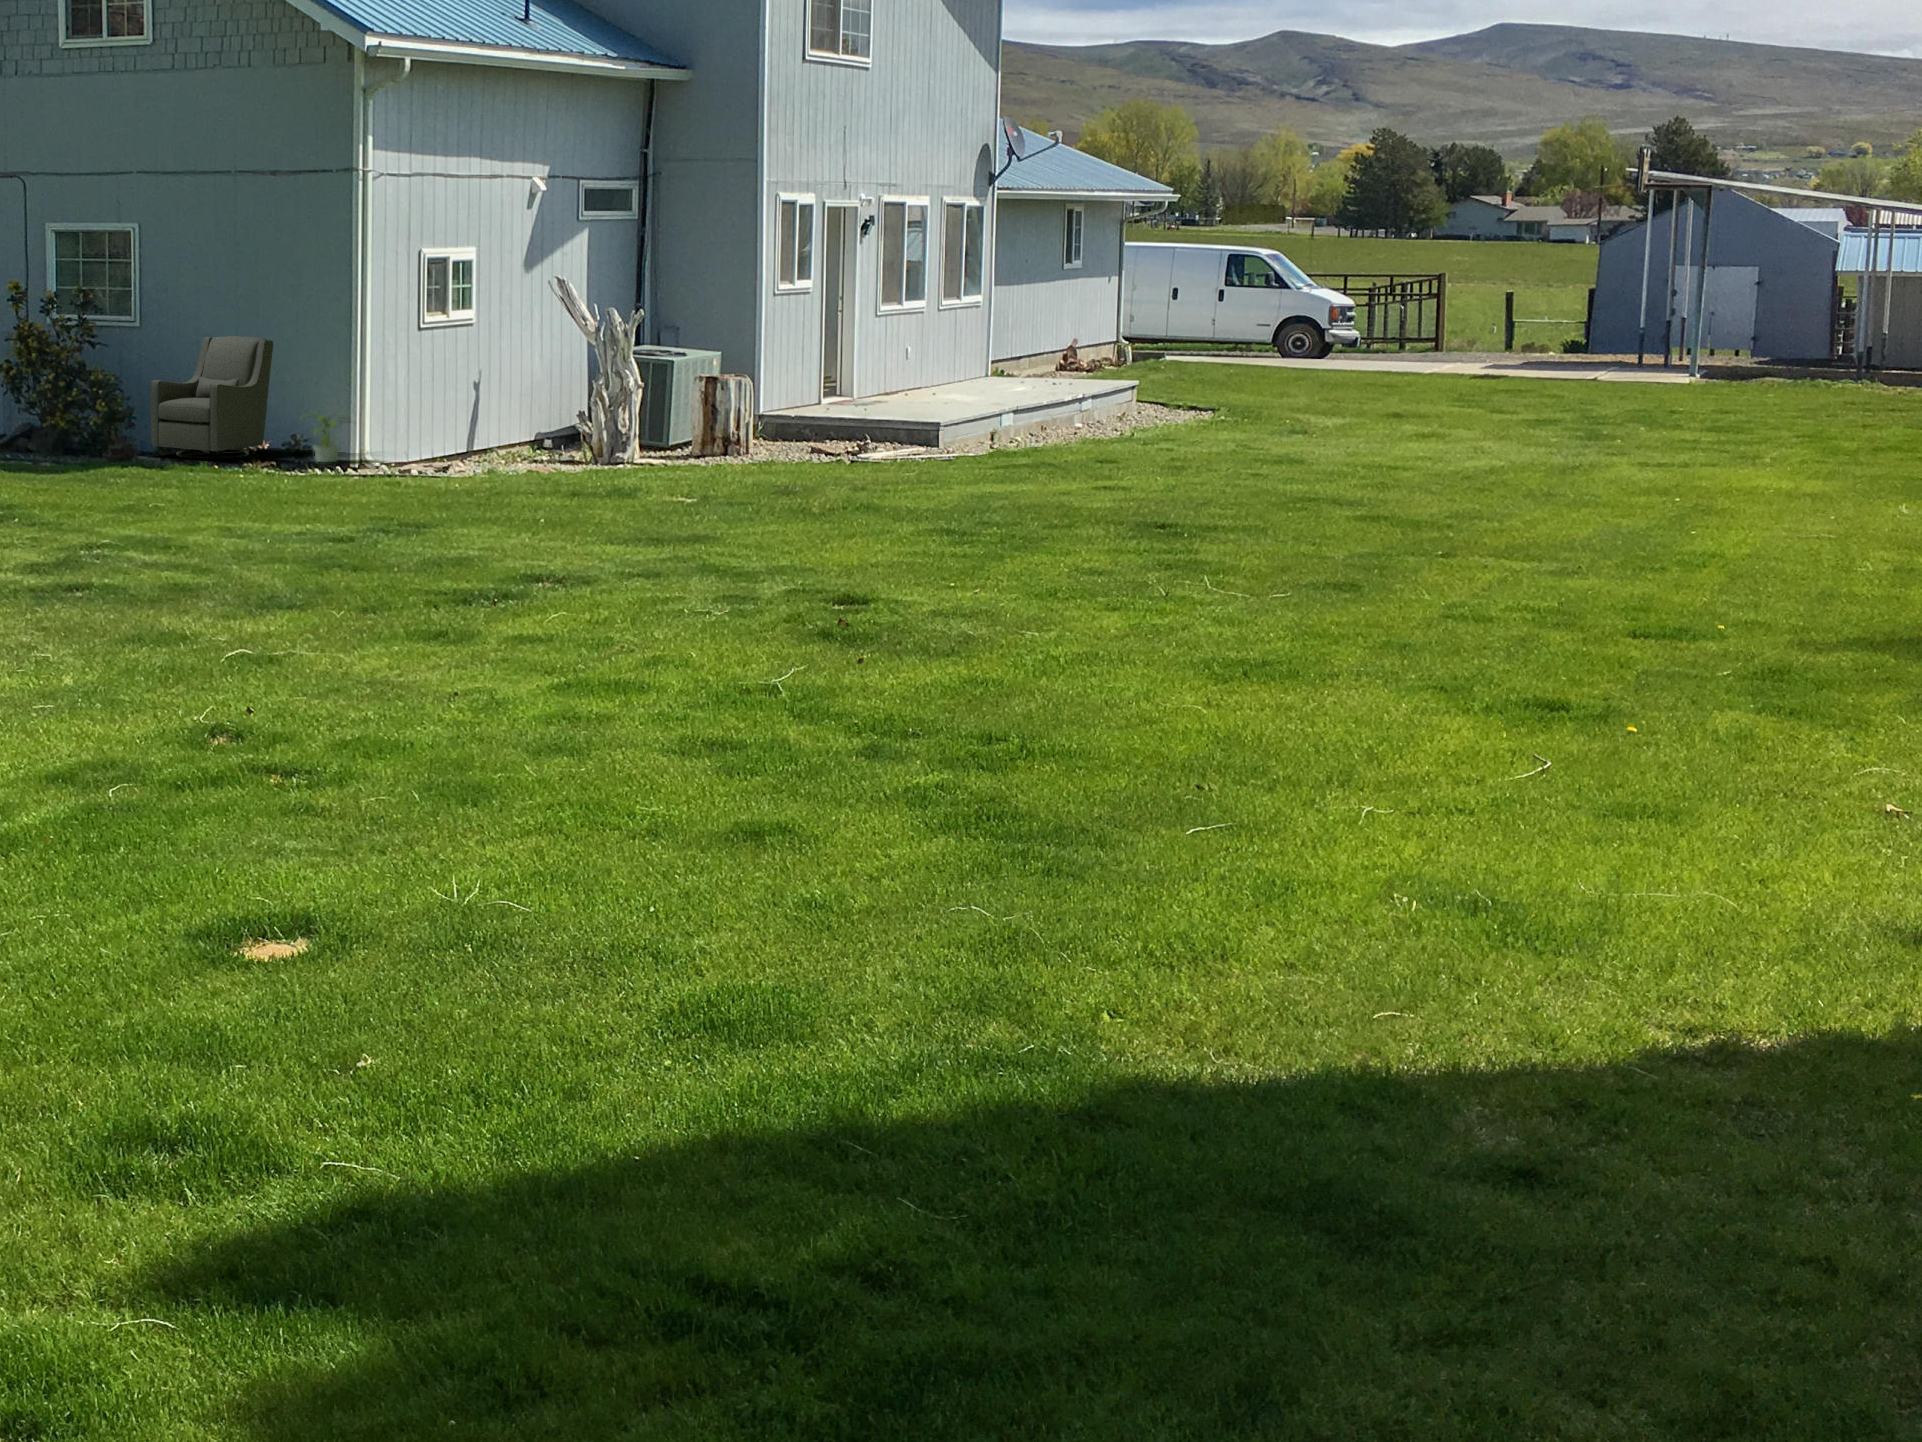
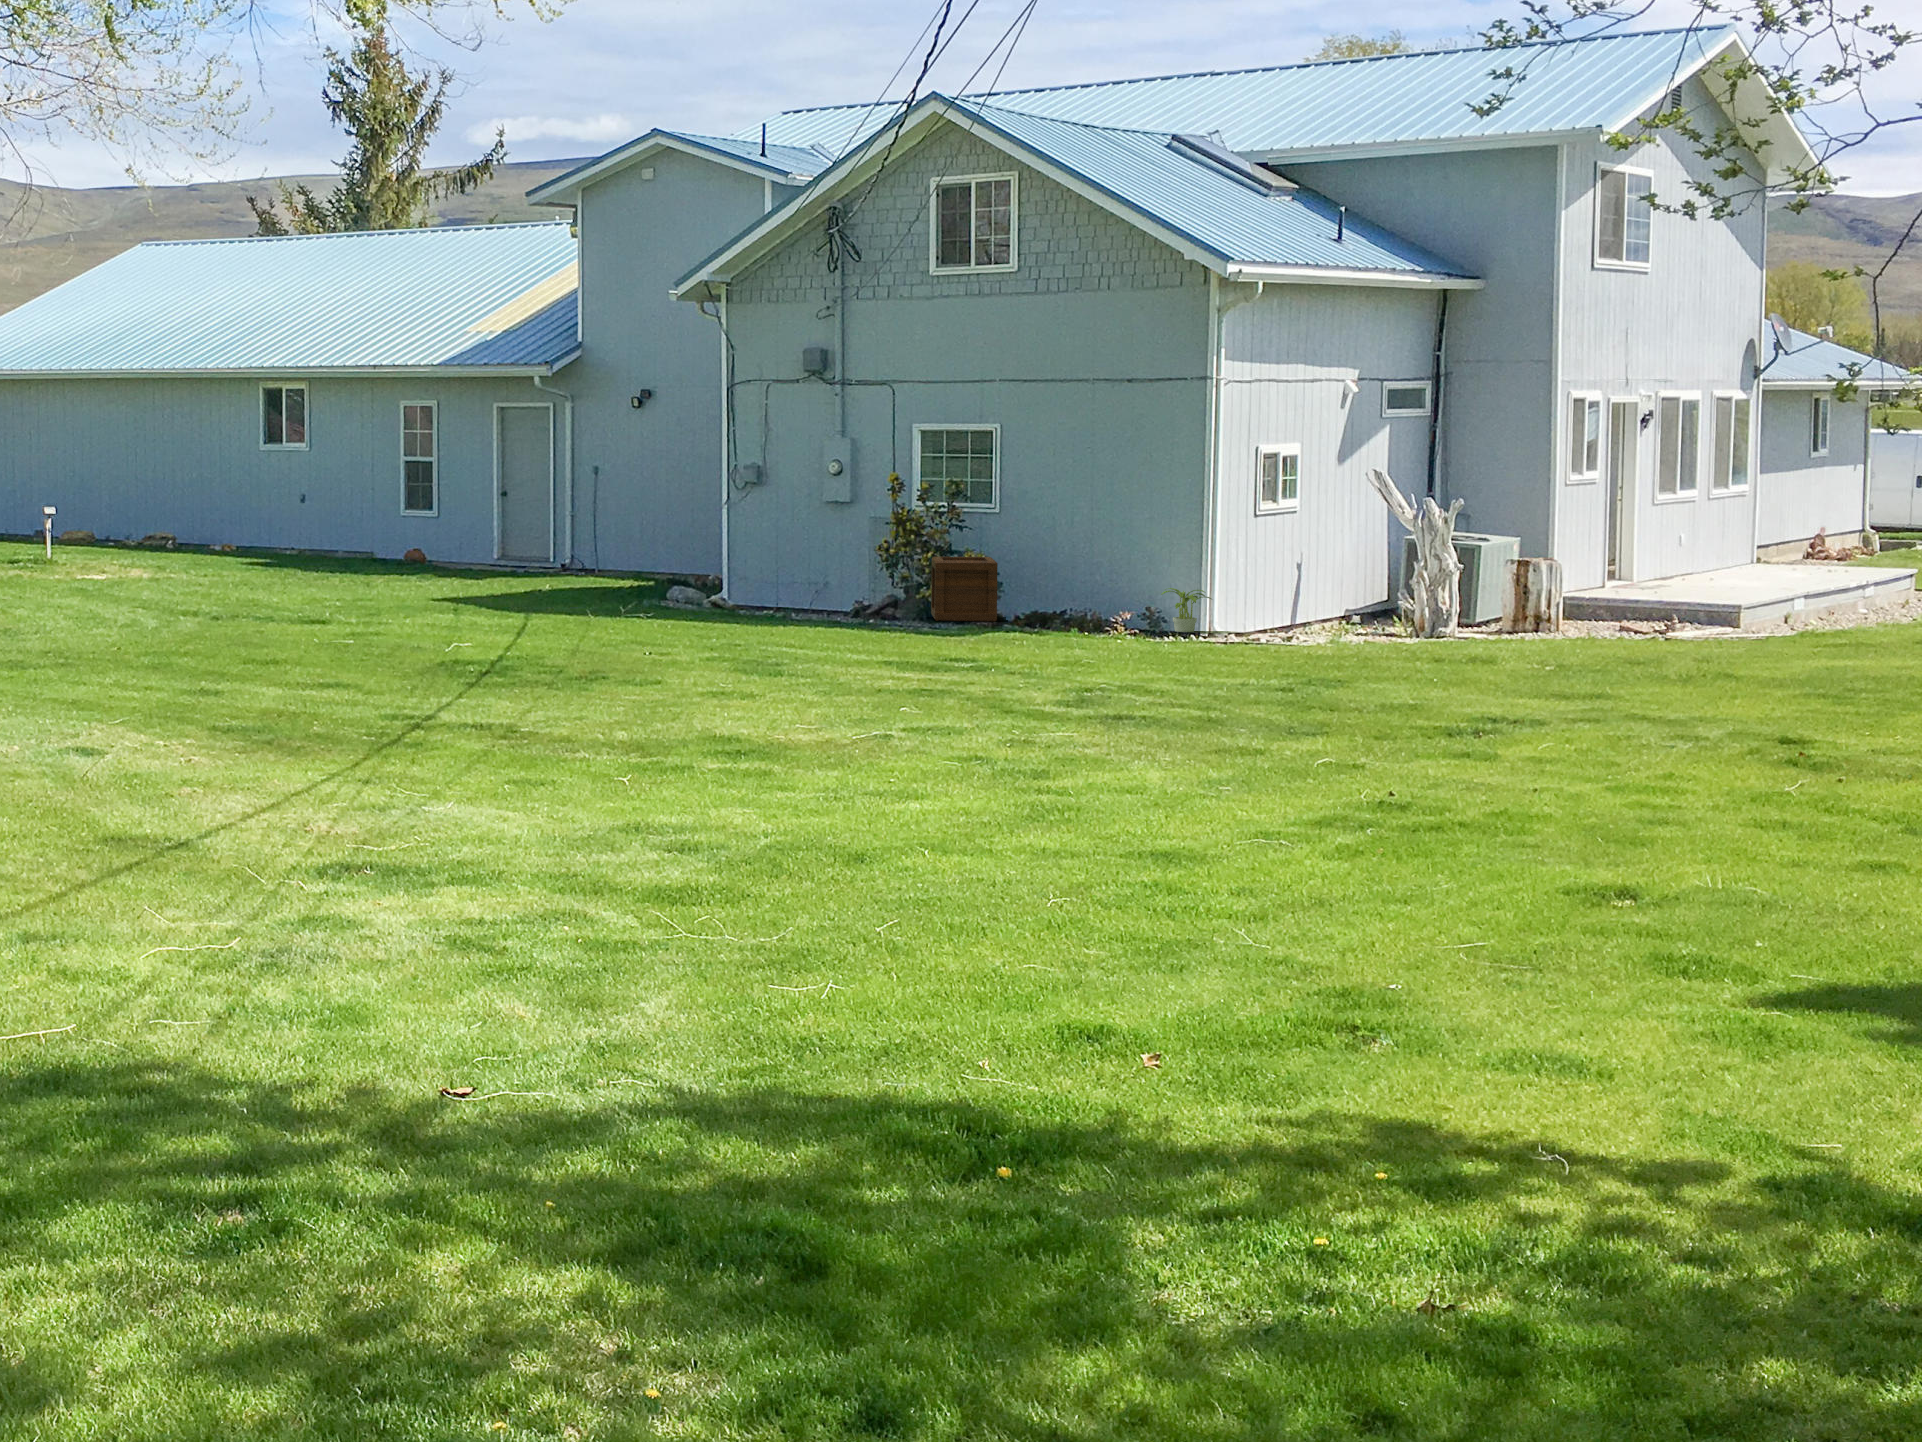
chair: present [151,336,273,459] -> none [1023,522,1131,628]
wooden crate: none [55,378,129,453] -> present [931,557,998,622]

